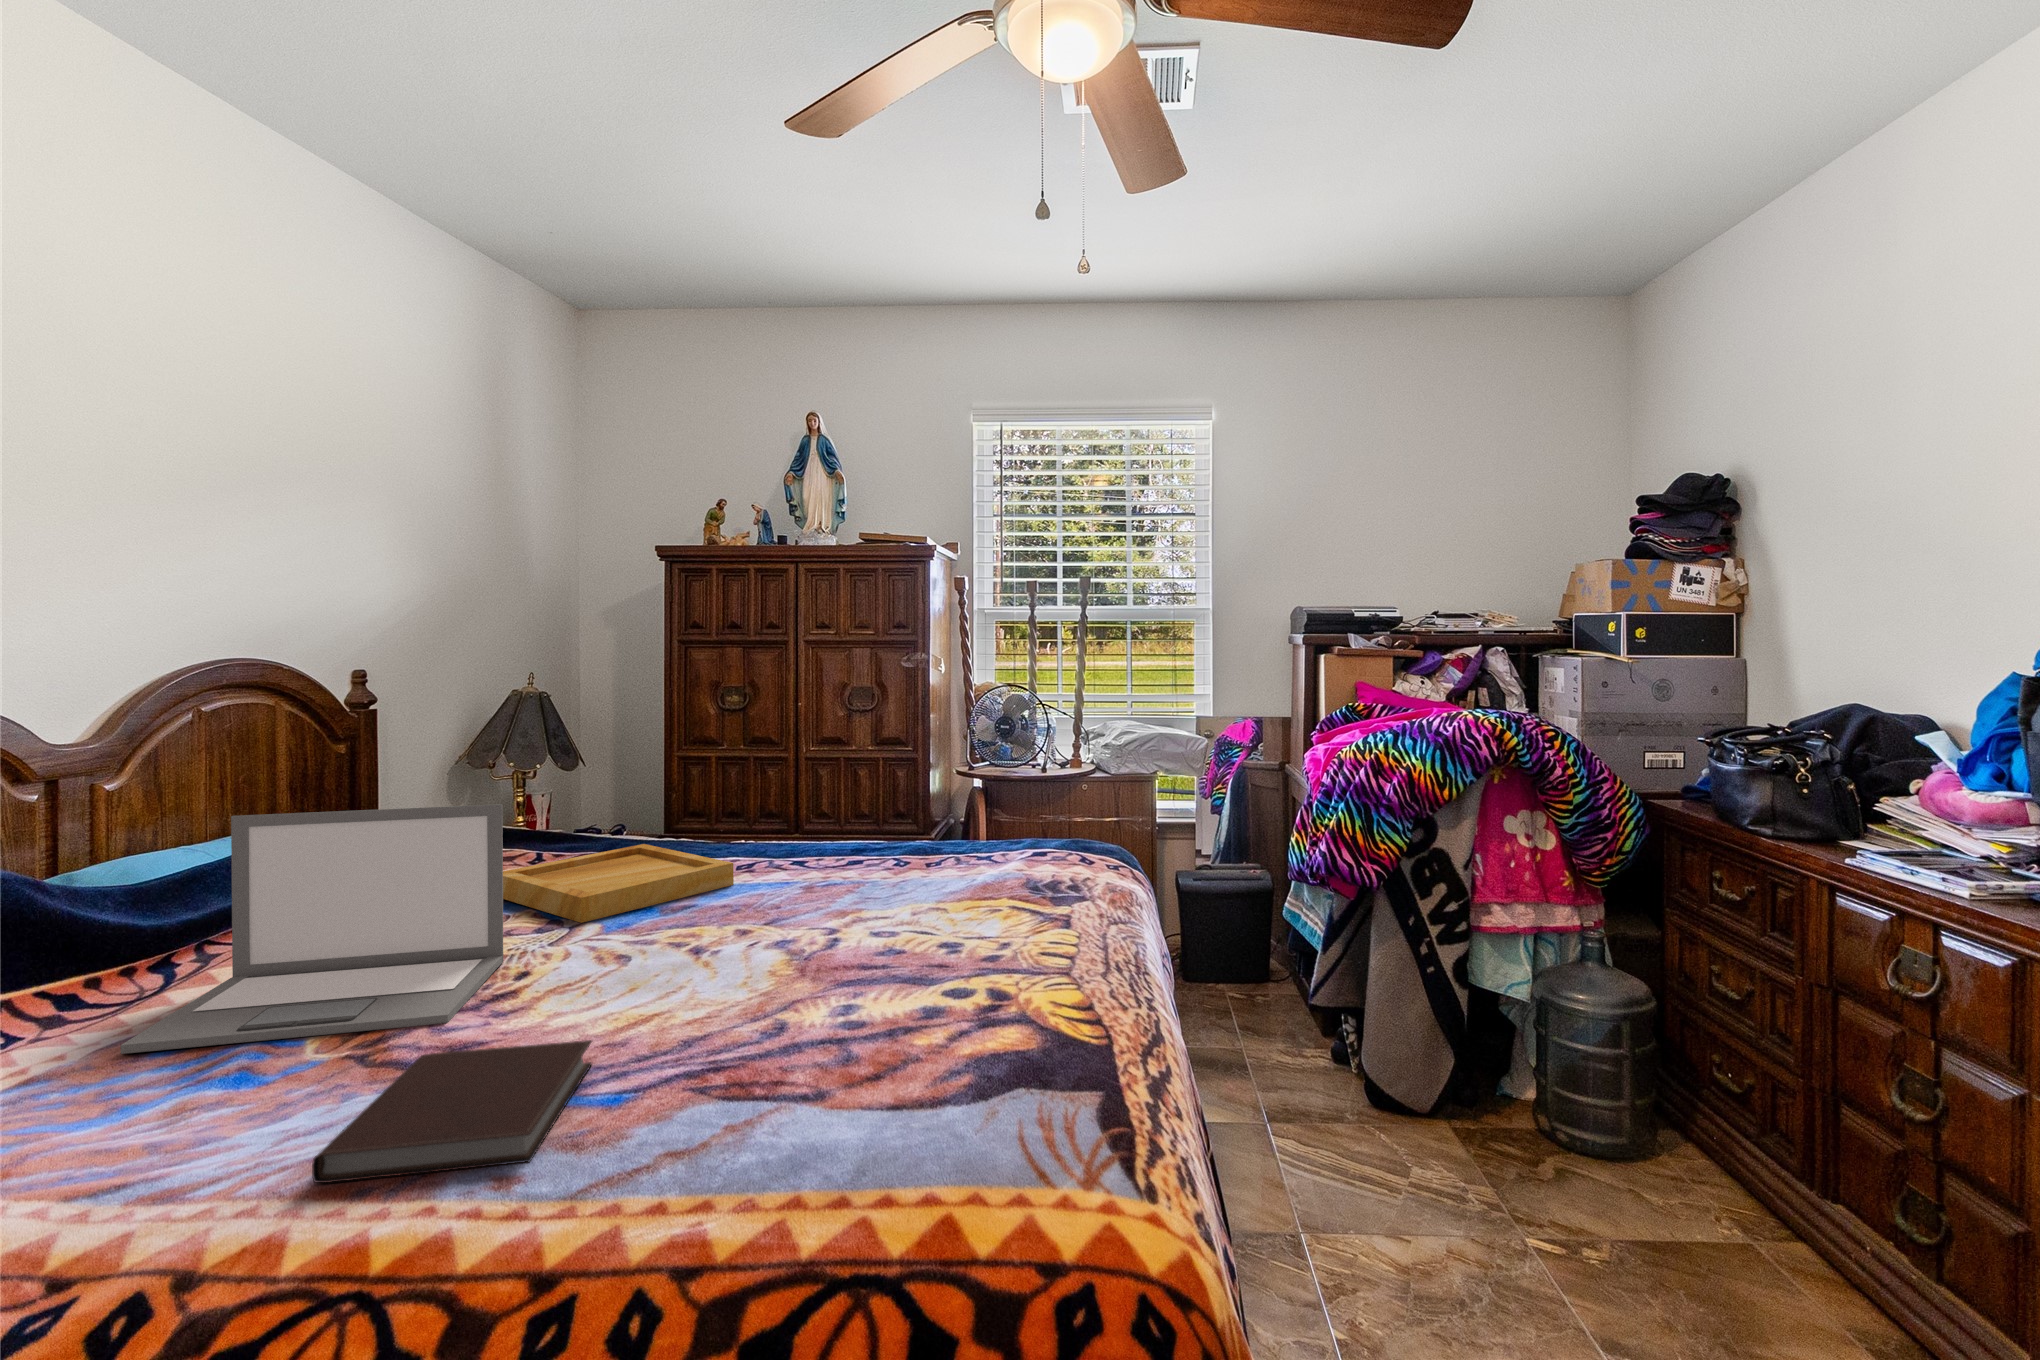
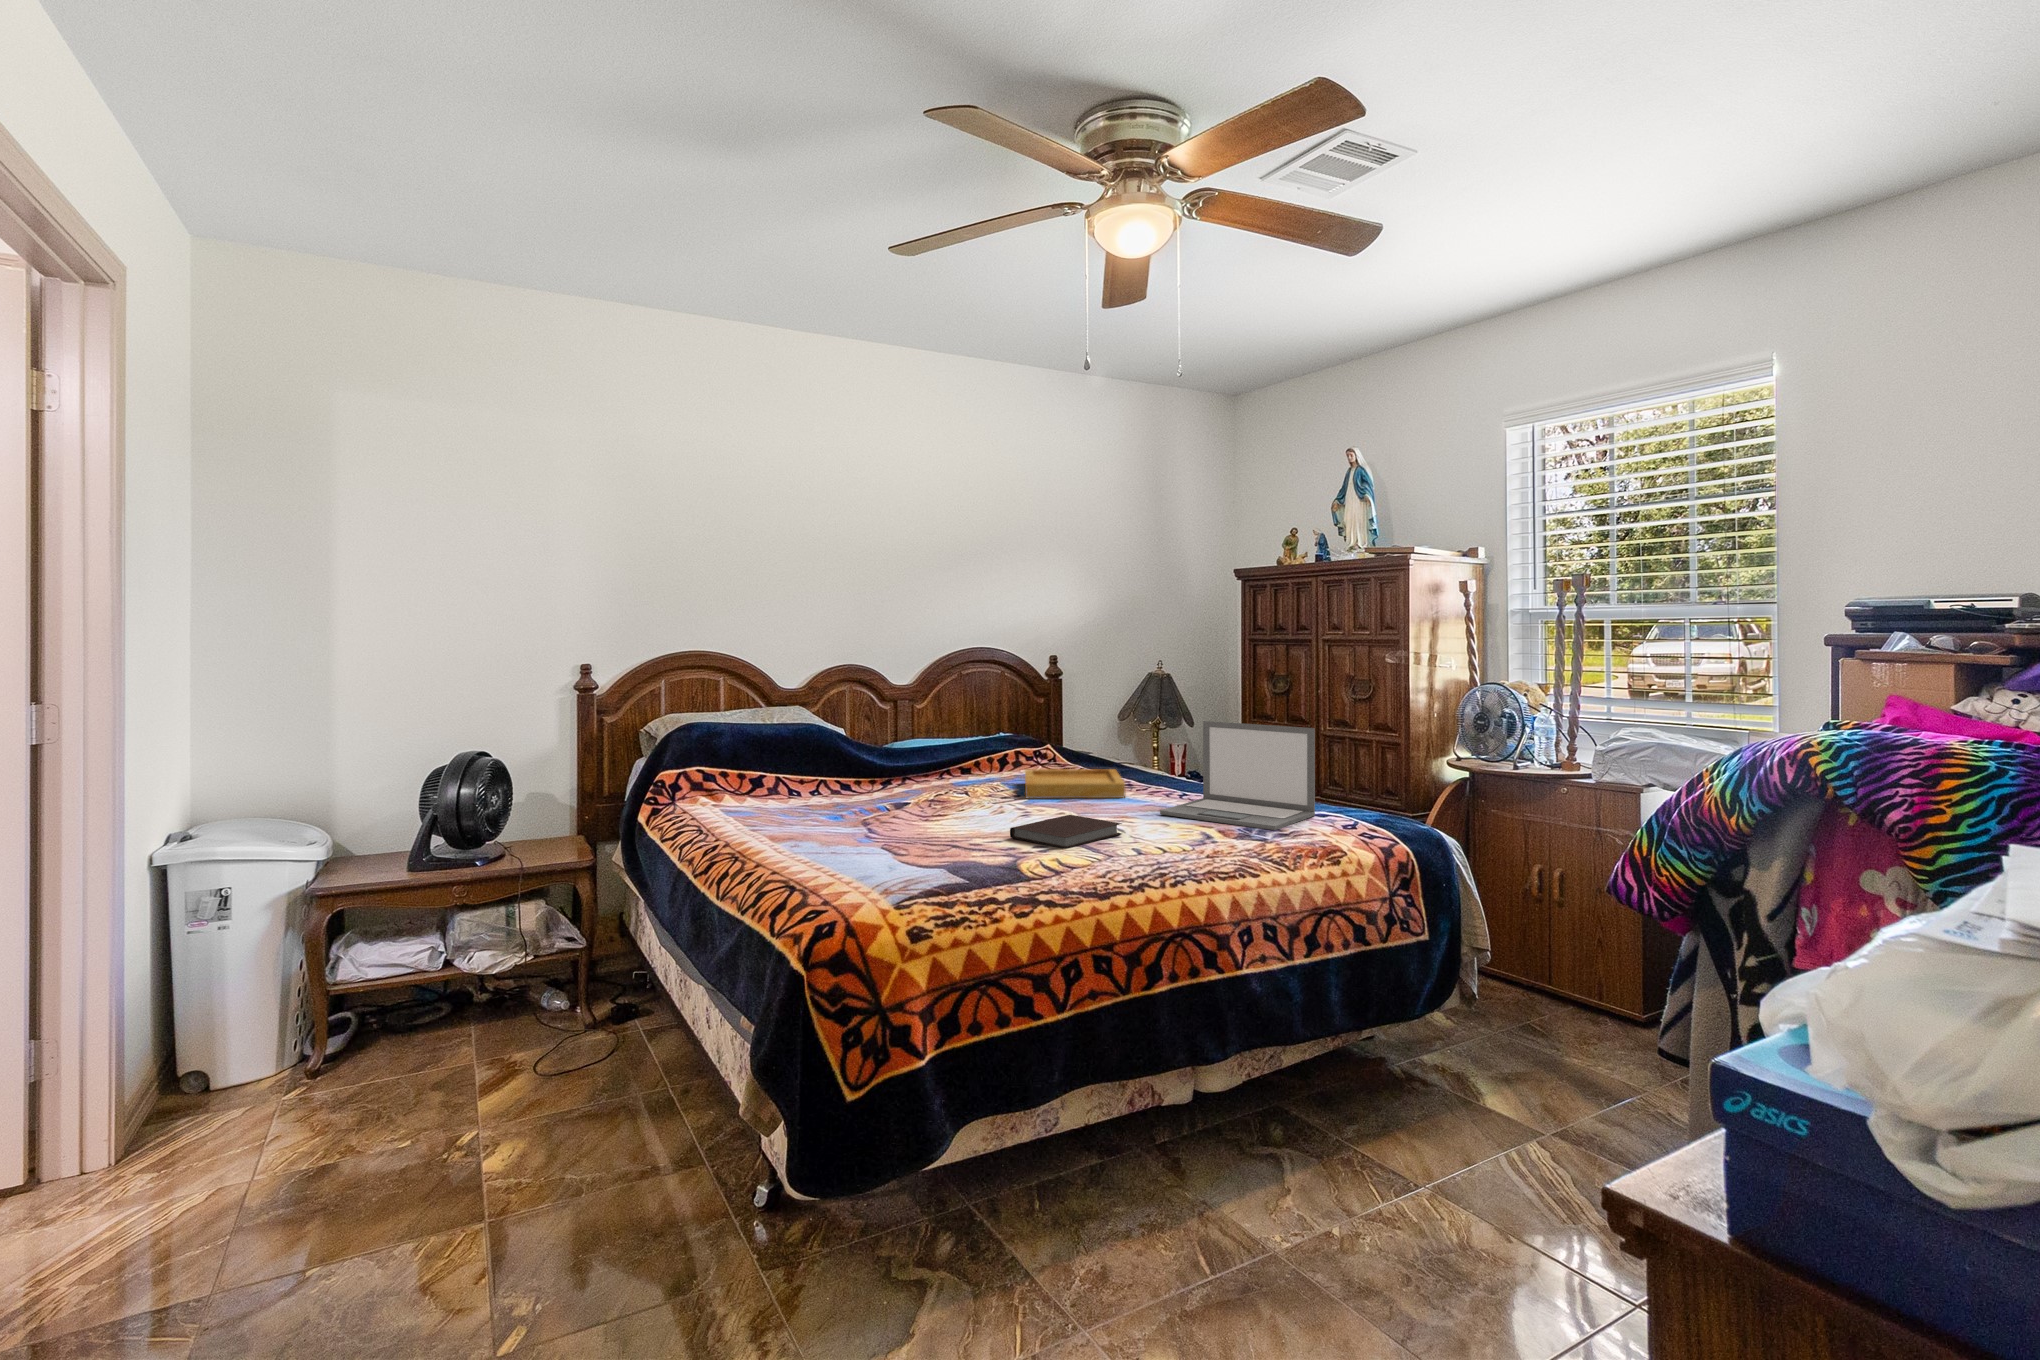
laptop: present [121,804,503,1054] -> present [1160,721,1315,830]
notebook: present [312,1040,592,1183] -> present [1010,815,1122,849]

